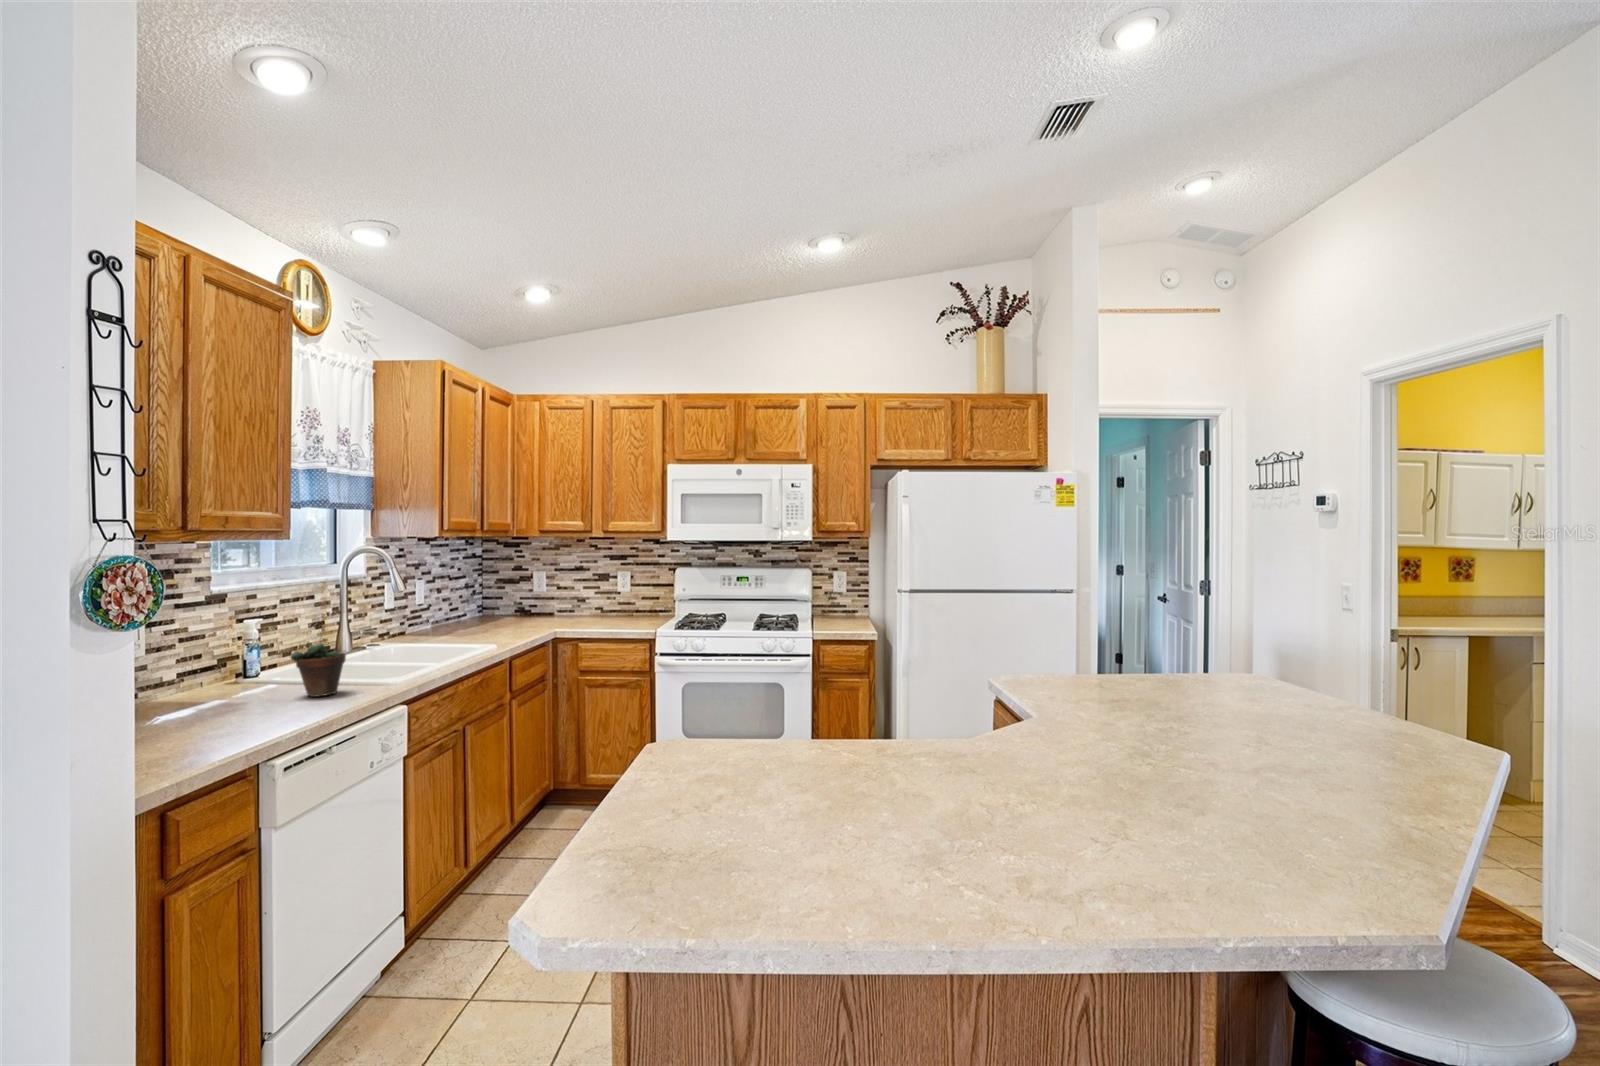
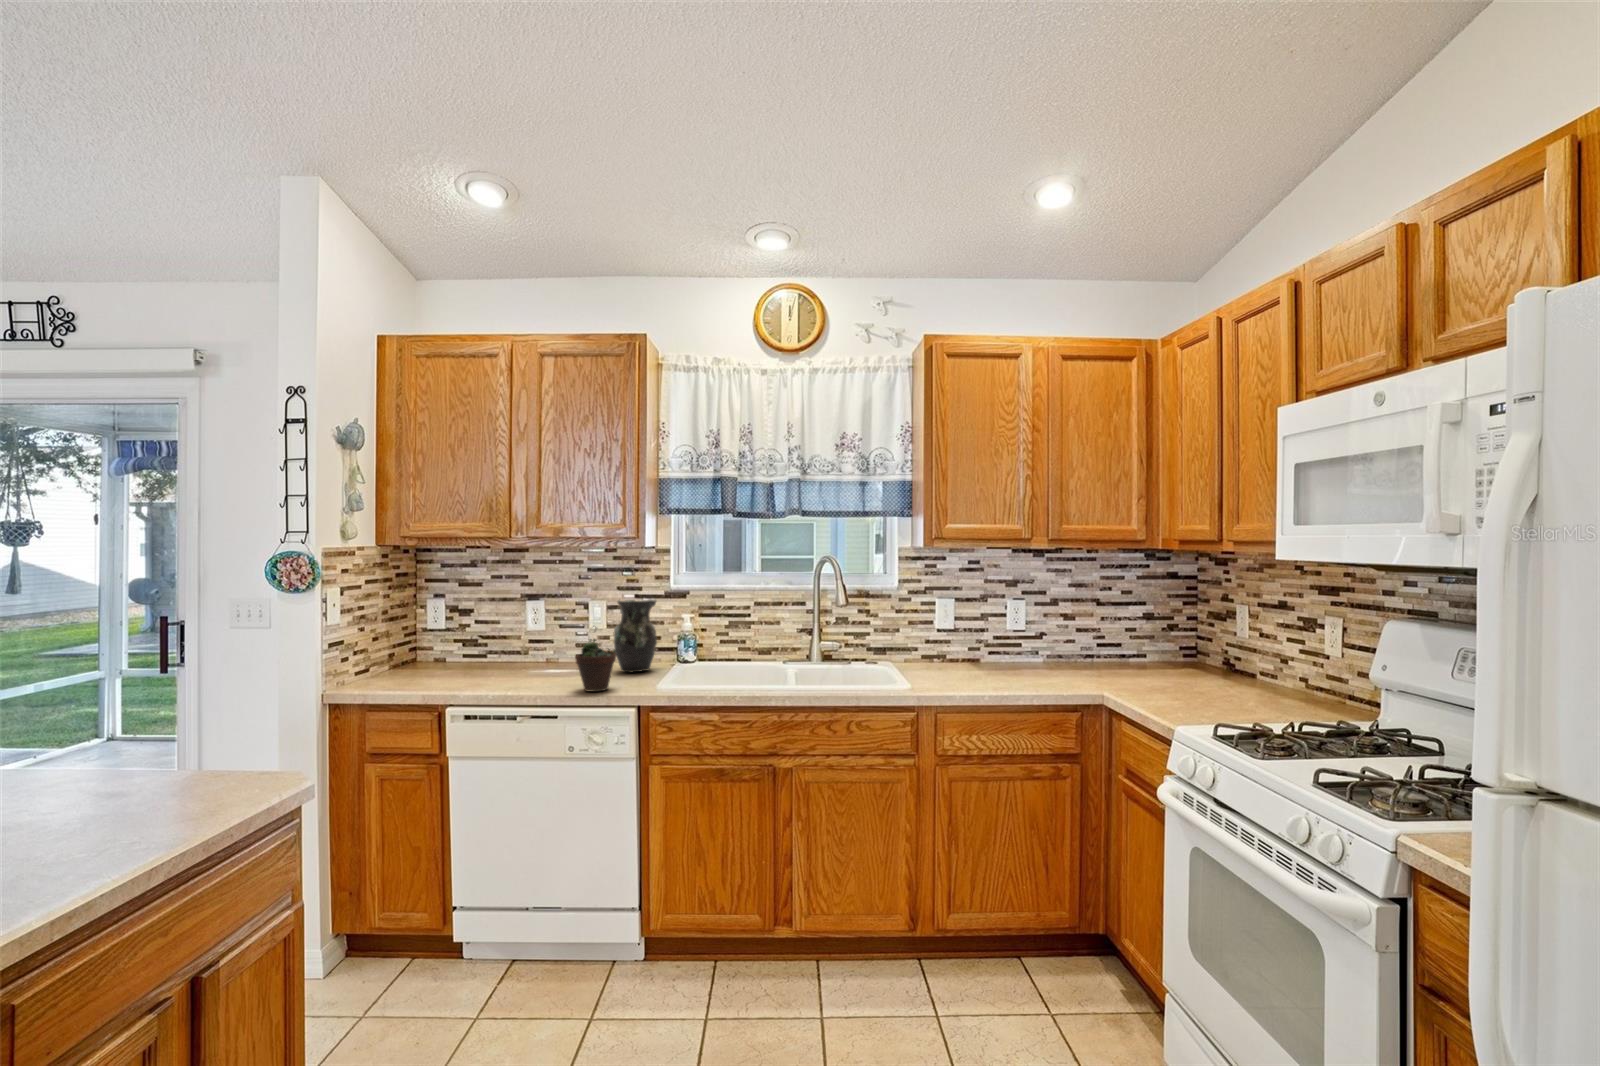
vase: none [195,603,267,692] -> present [614,600,657,672]

